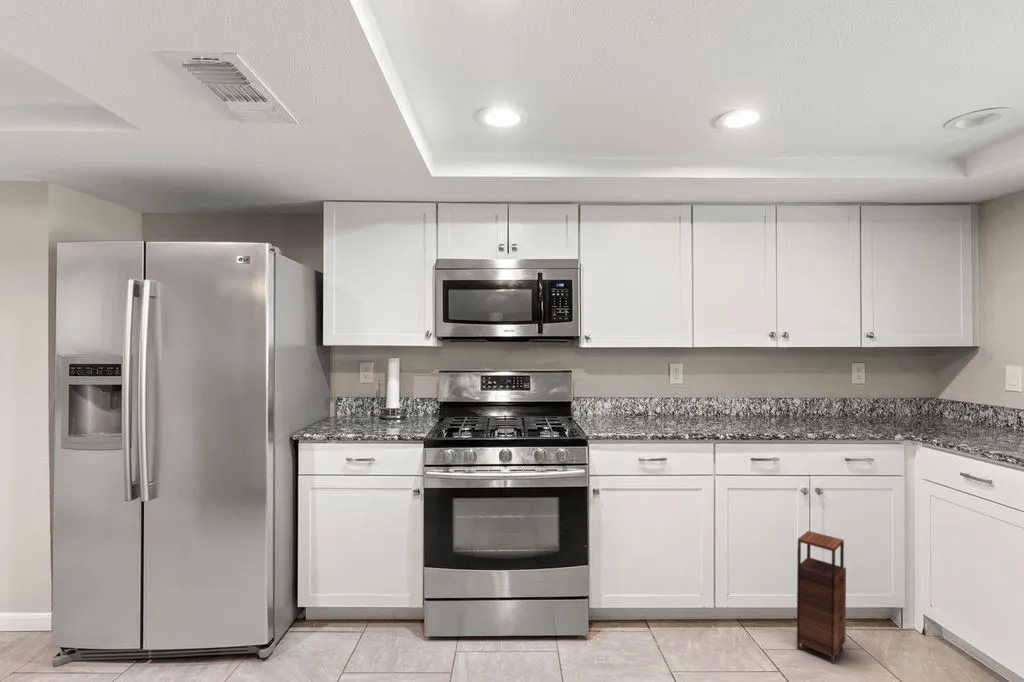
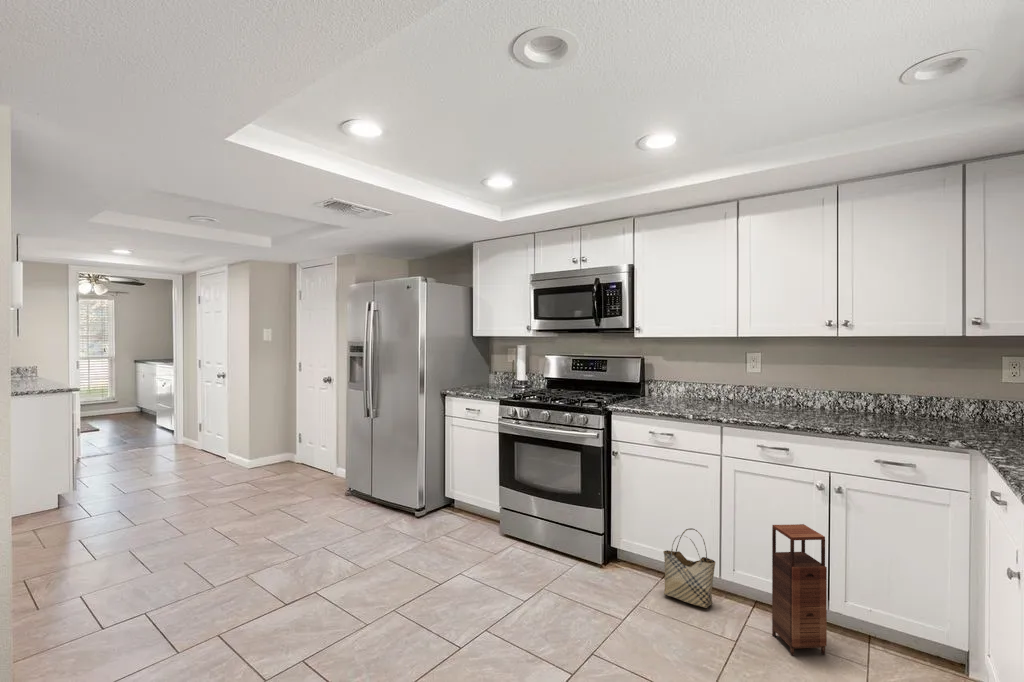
woven basket: none [677,560,732,645] -> present [663,528,715,608]

